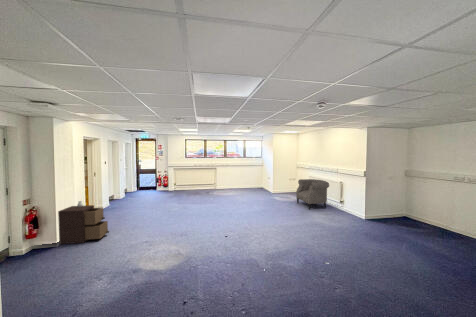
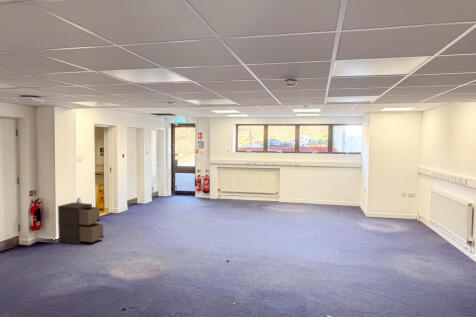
chair: present [296,179,329,209] -> none [396,196,460,254]

